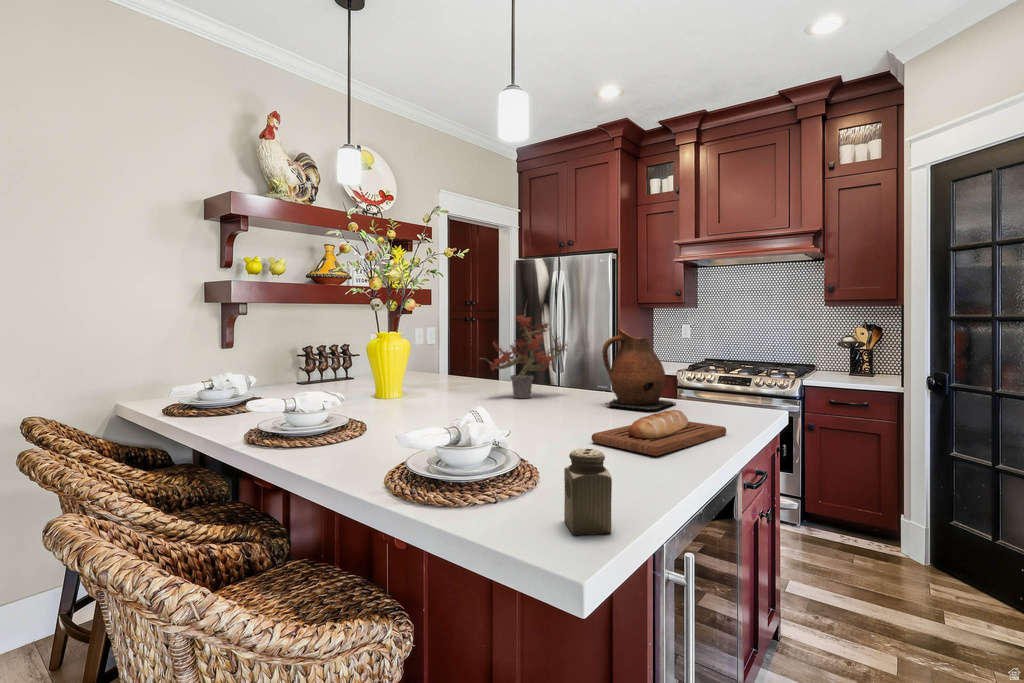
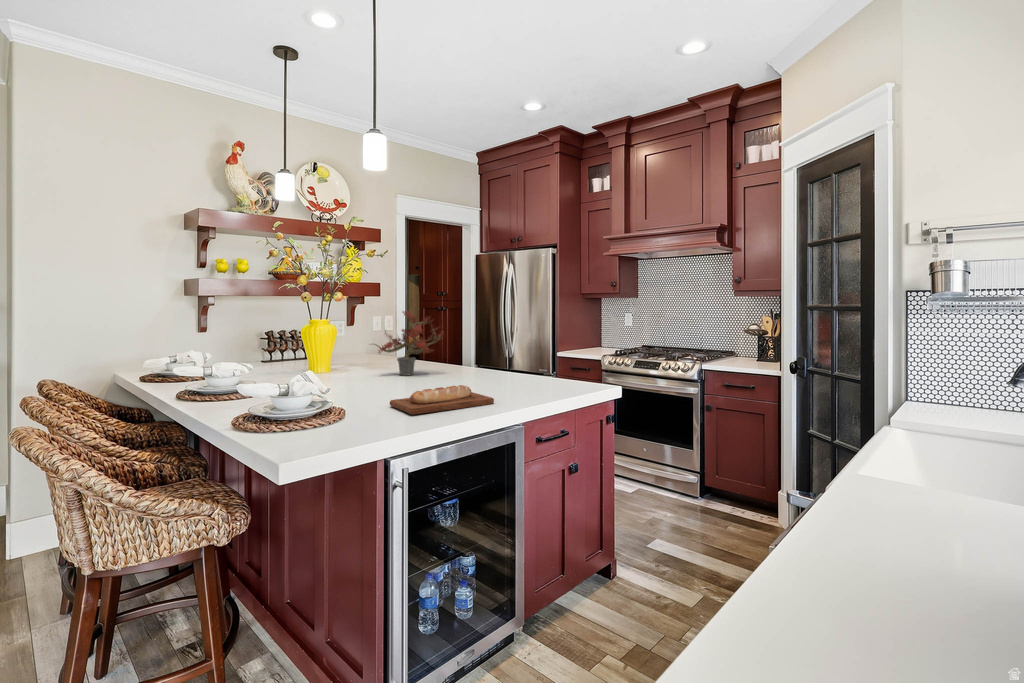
ceramic pitcher: present [602,329,676,410] -> none [452,323,510,386]
salt shaker: present [564,449,612,535] -> none [280,403,311,449]

